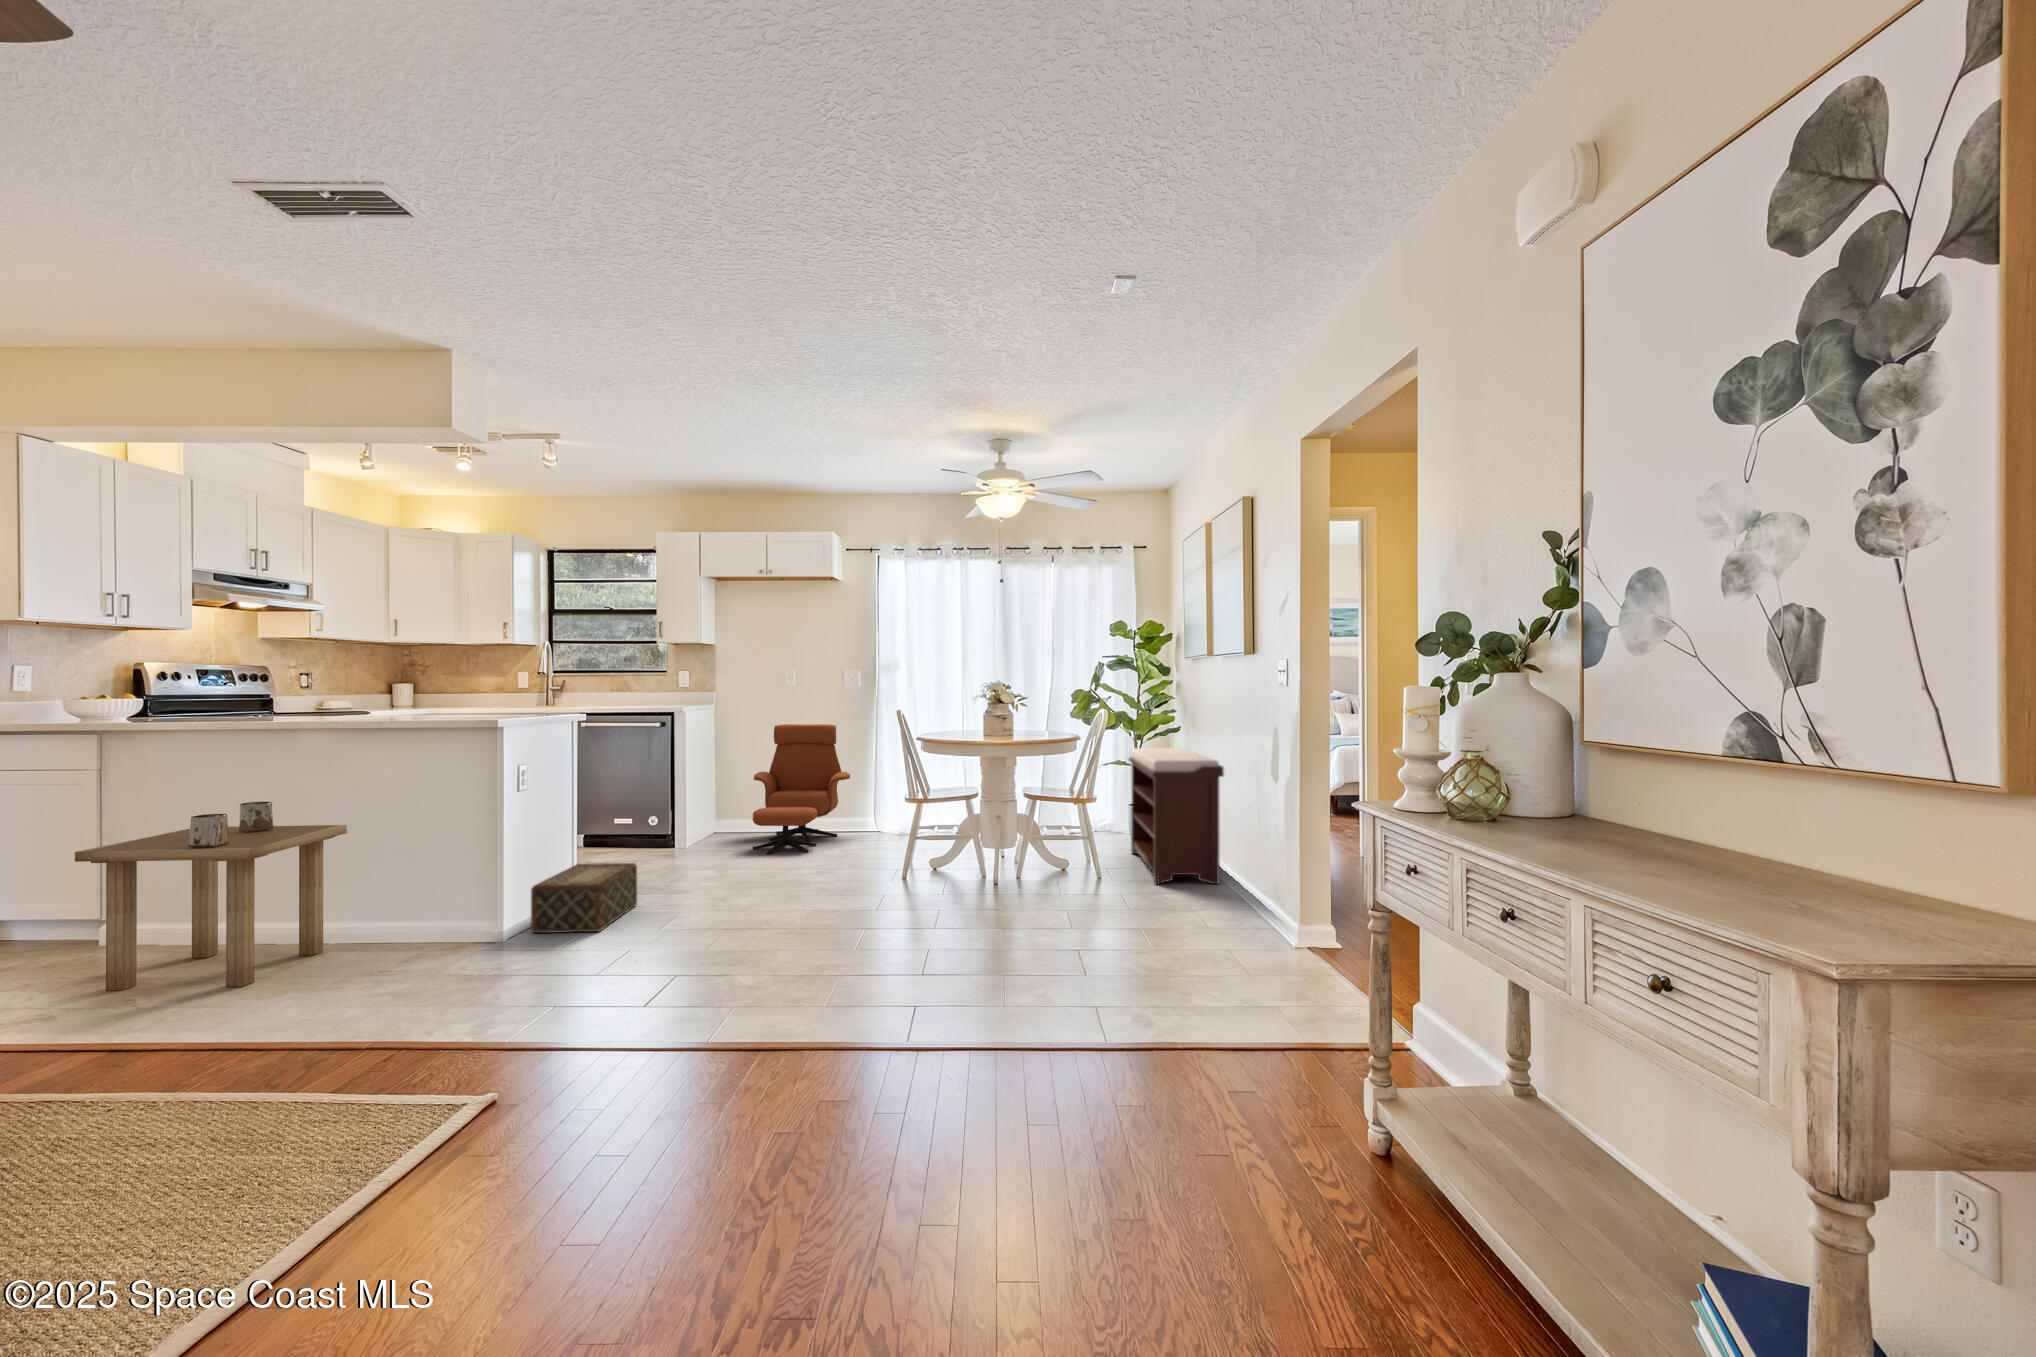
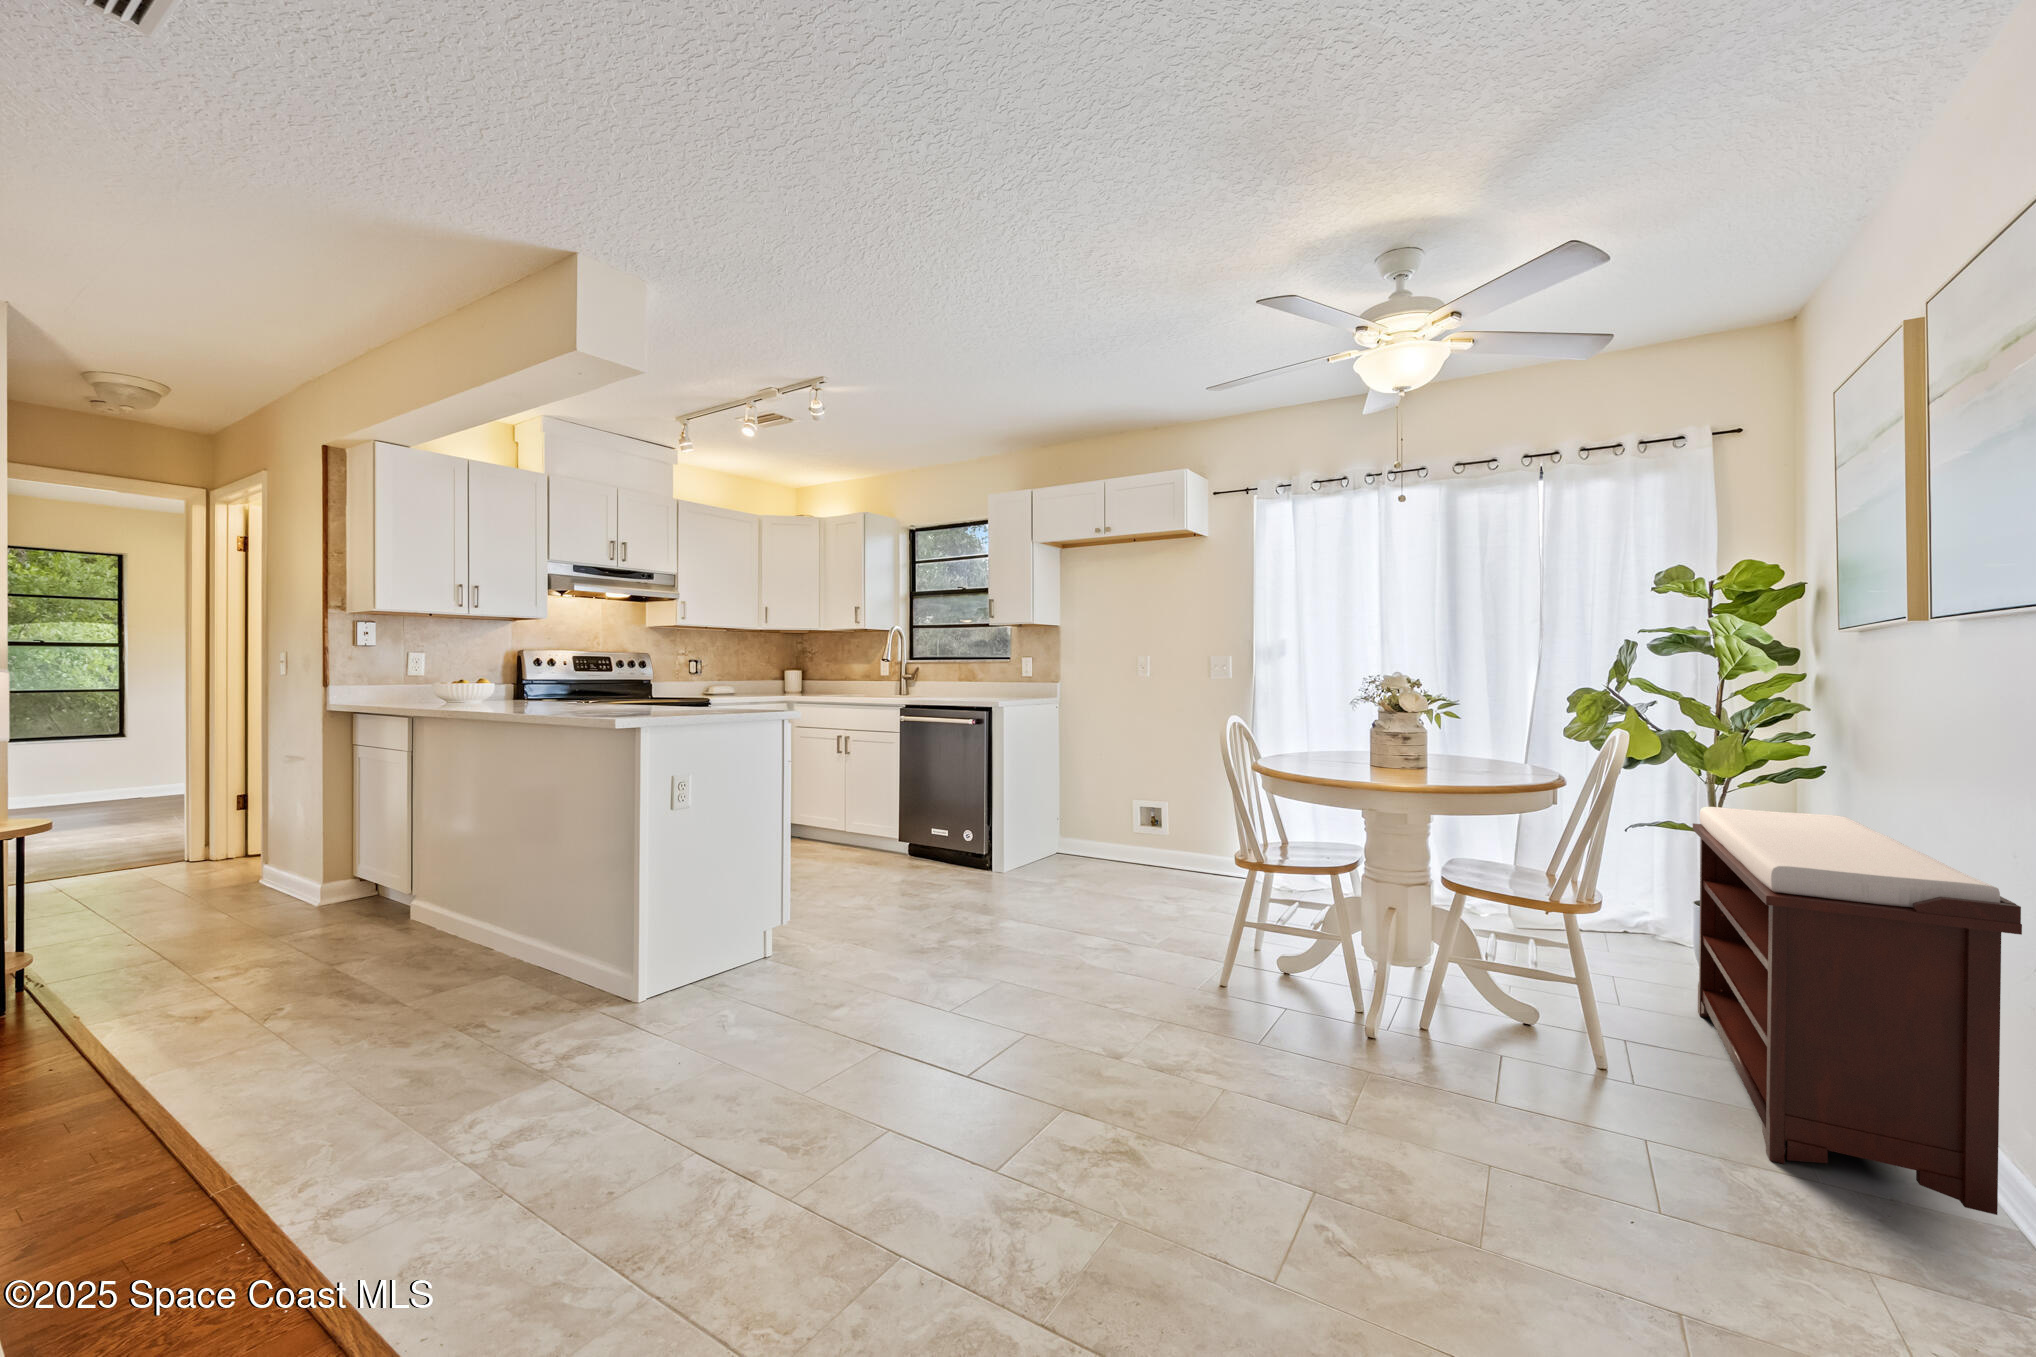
lounge chair: present [752,724,850,854] -> none [1061,726,1210,907]
side table: present [75,802,347,990] -> none [131,808,442,1057]
woven basket: present [531,863,637,933] -> none [617,913,804,1039]

